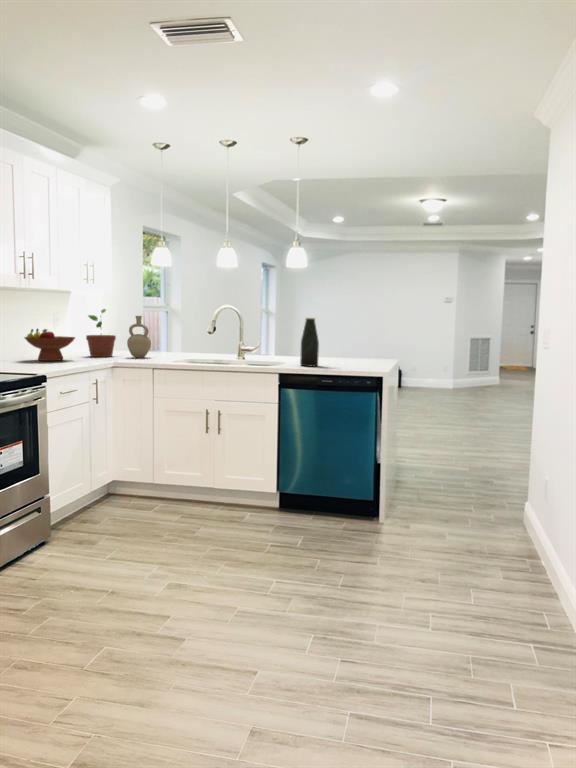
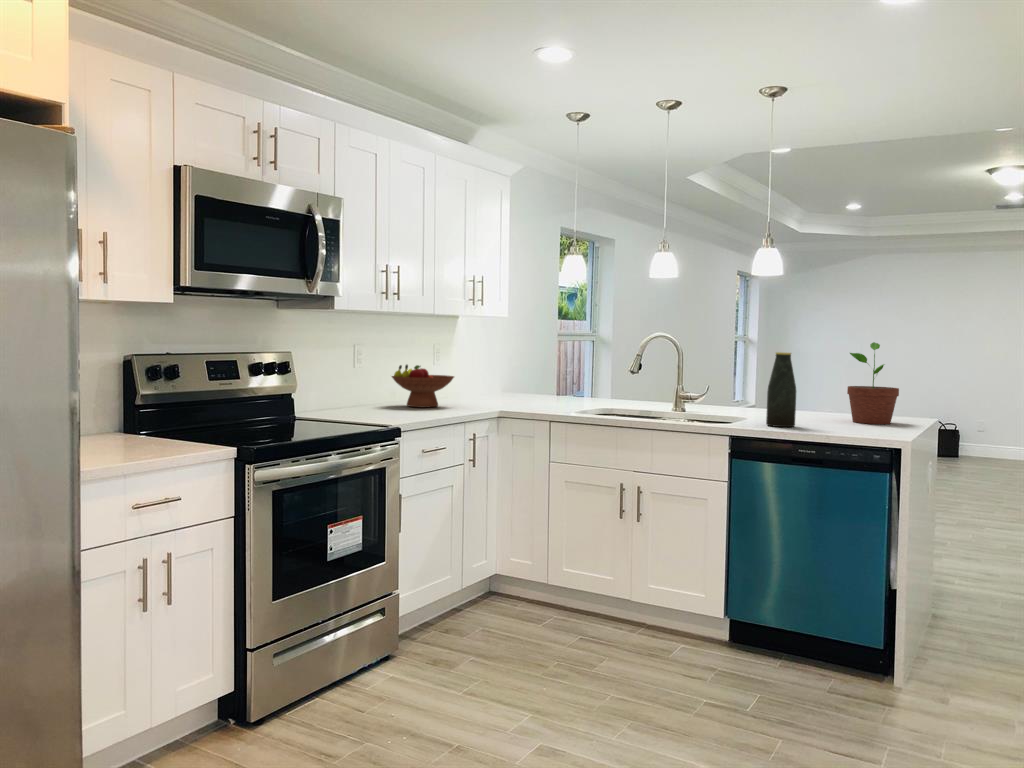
potted plant: present [86,309,116,357] -> present [847,342,899,424]
vase: present [127,316,151,358] -> none [523,348,555,406]

